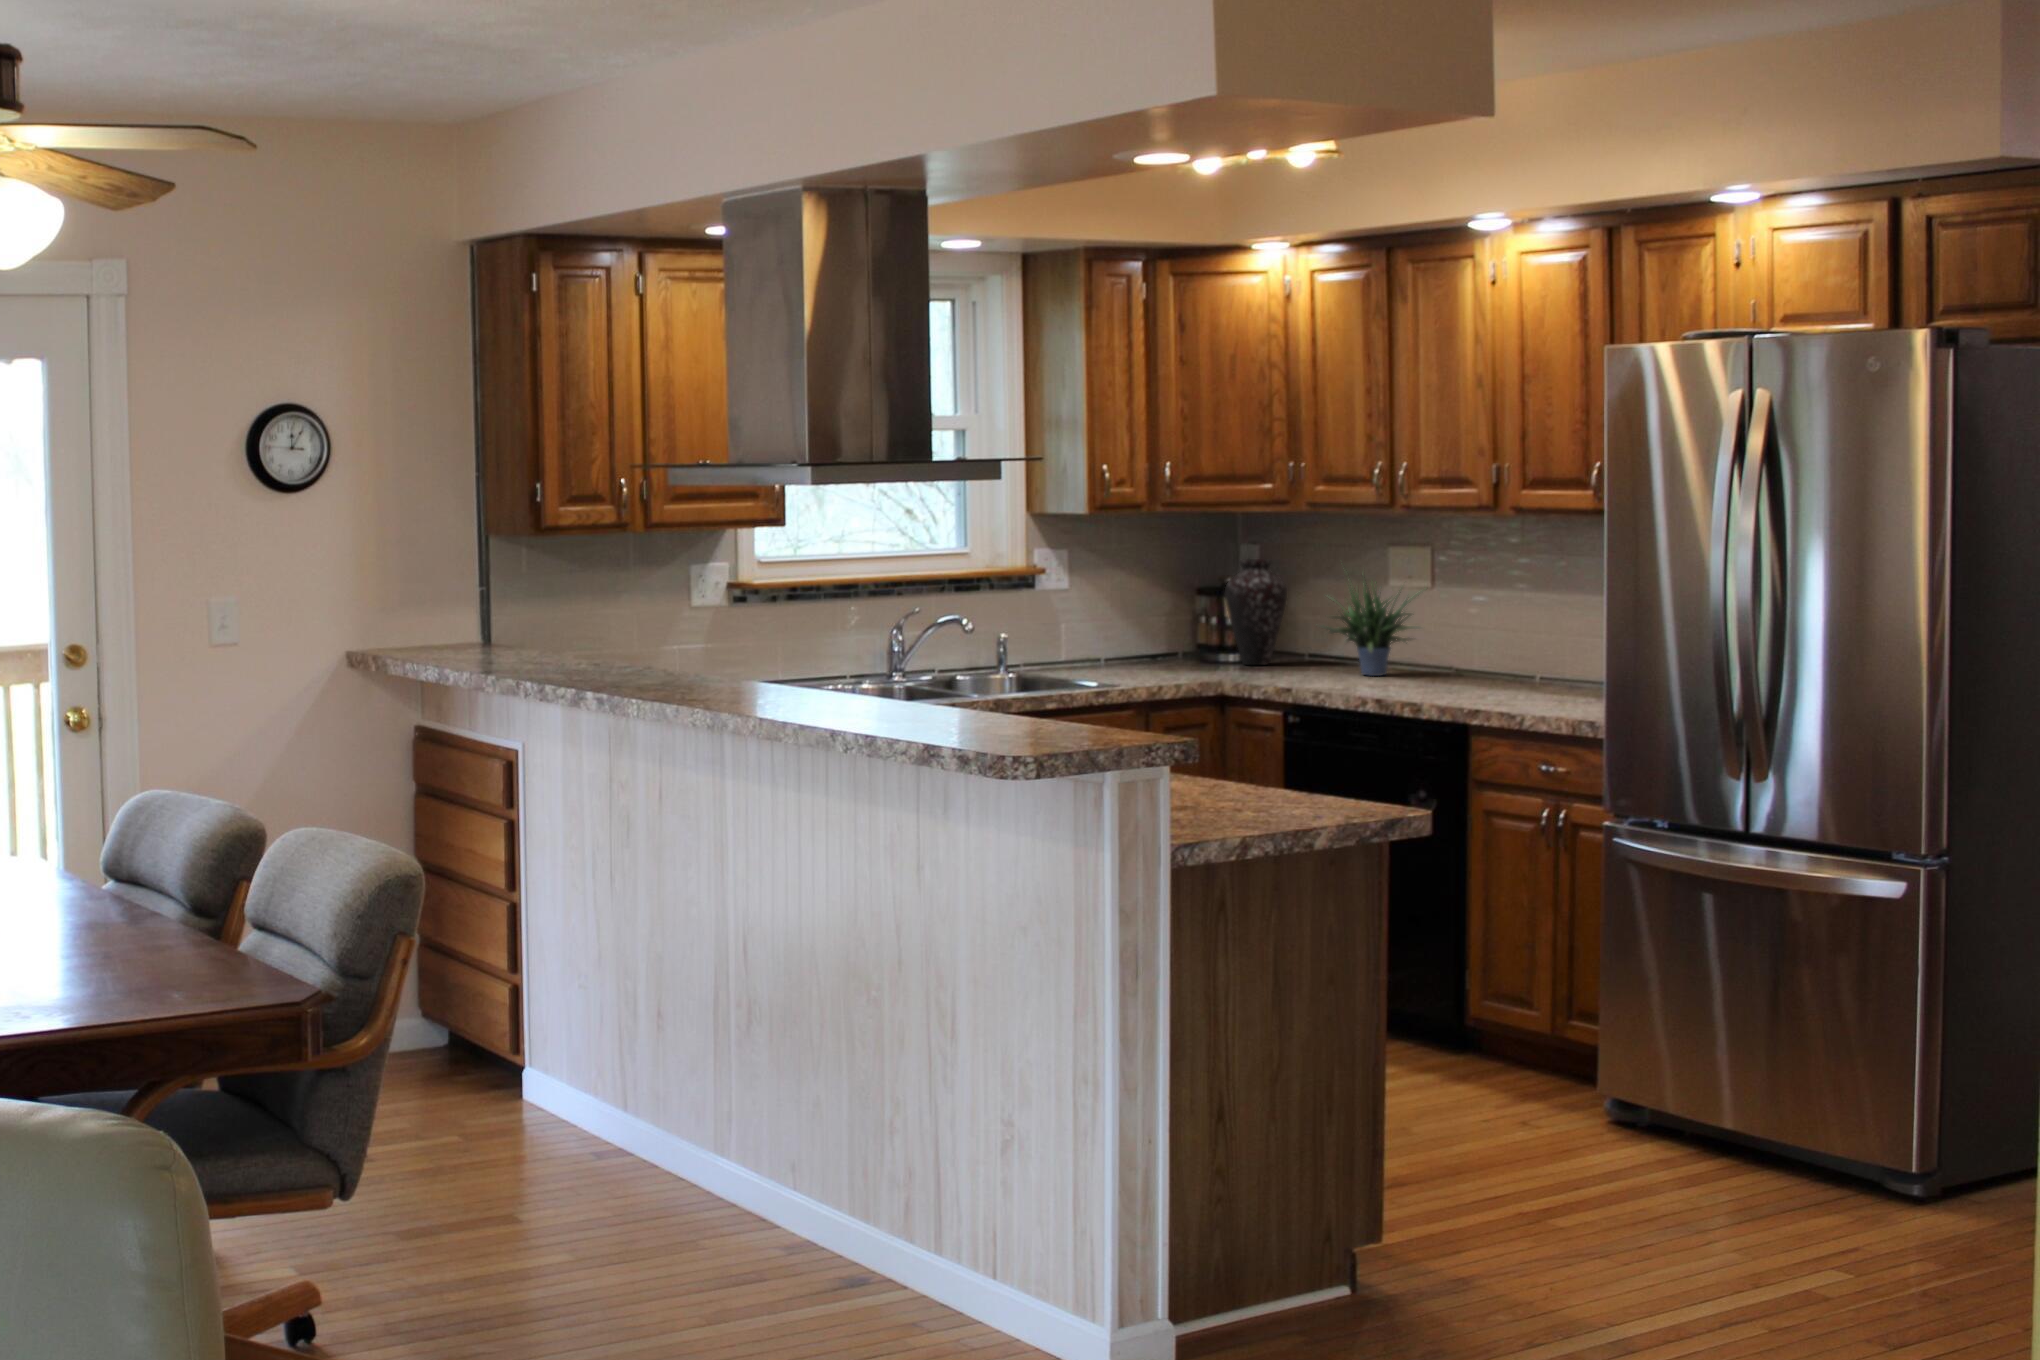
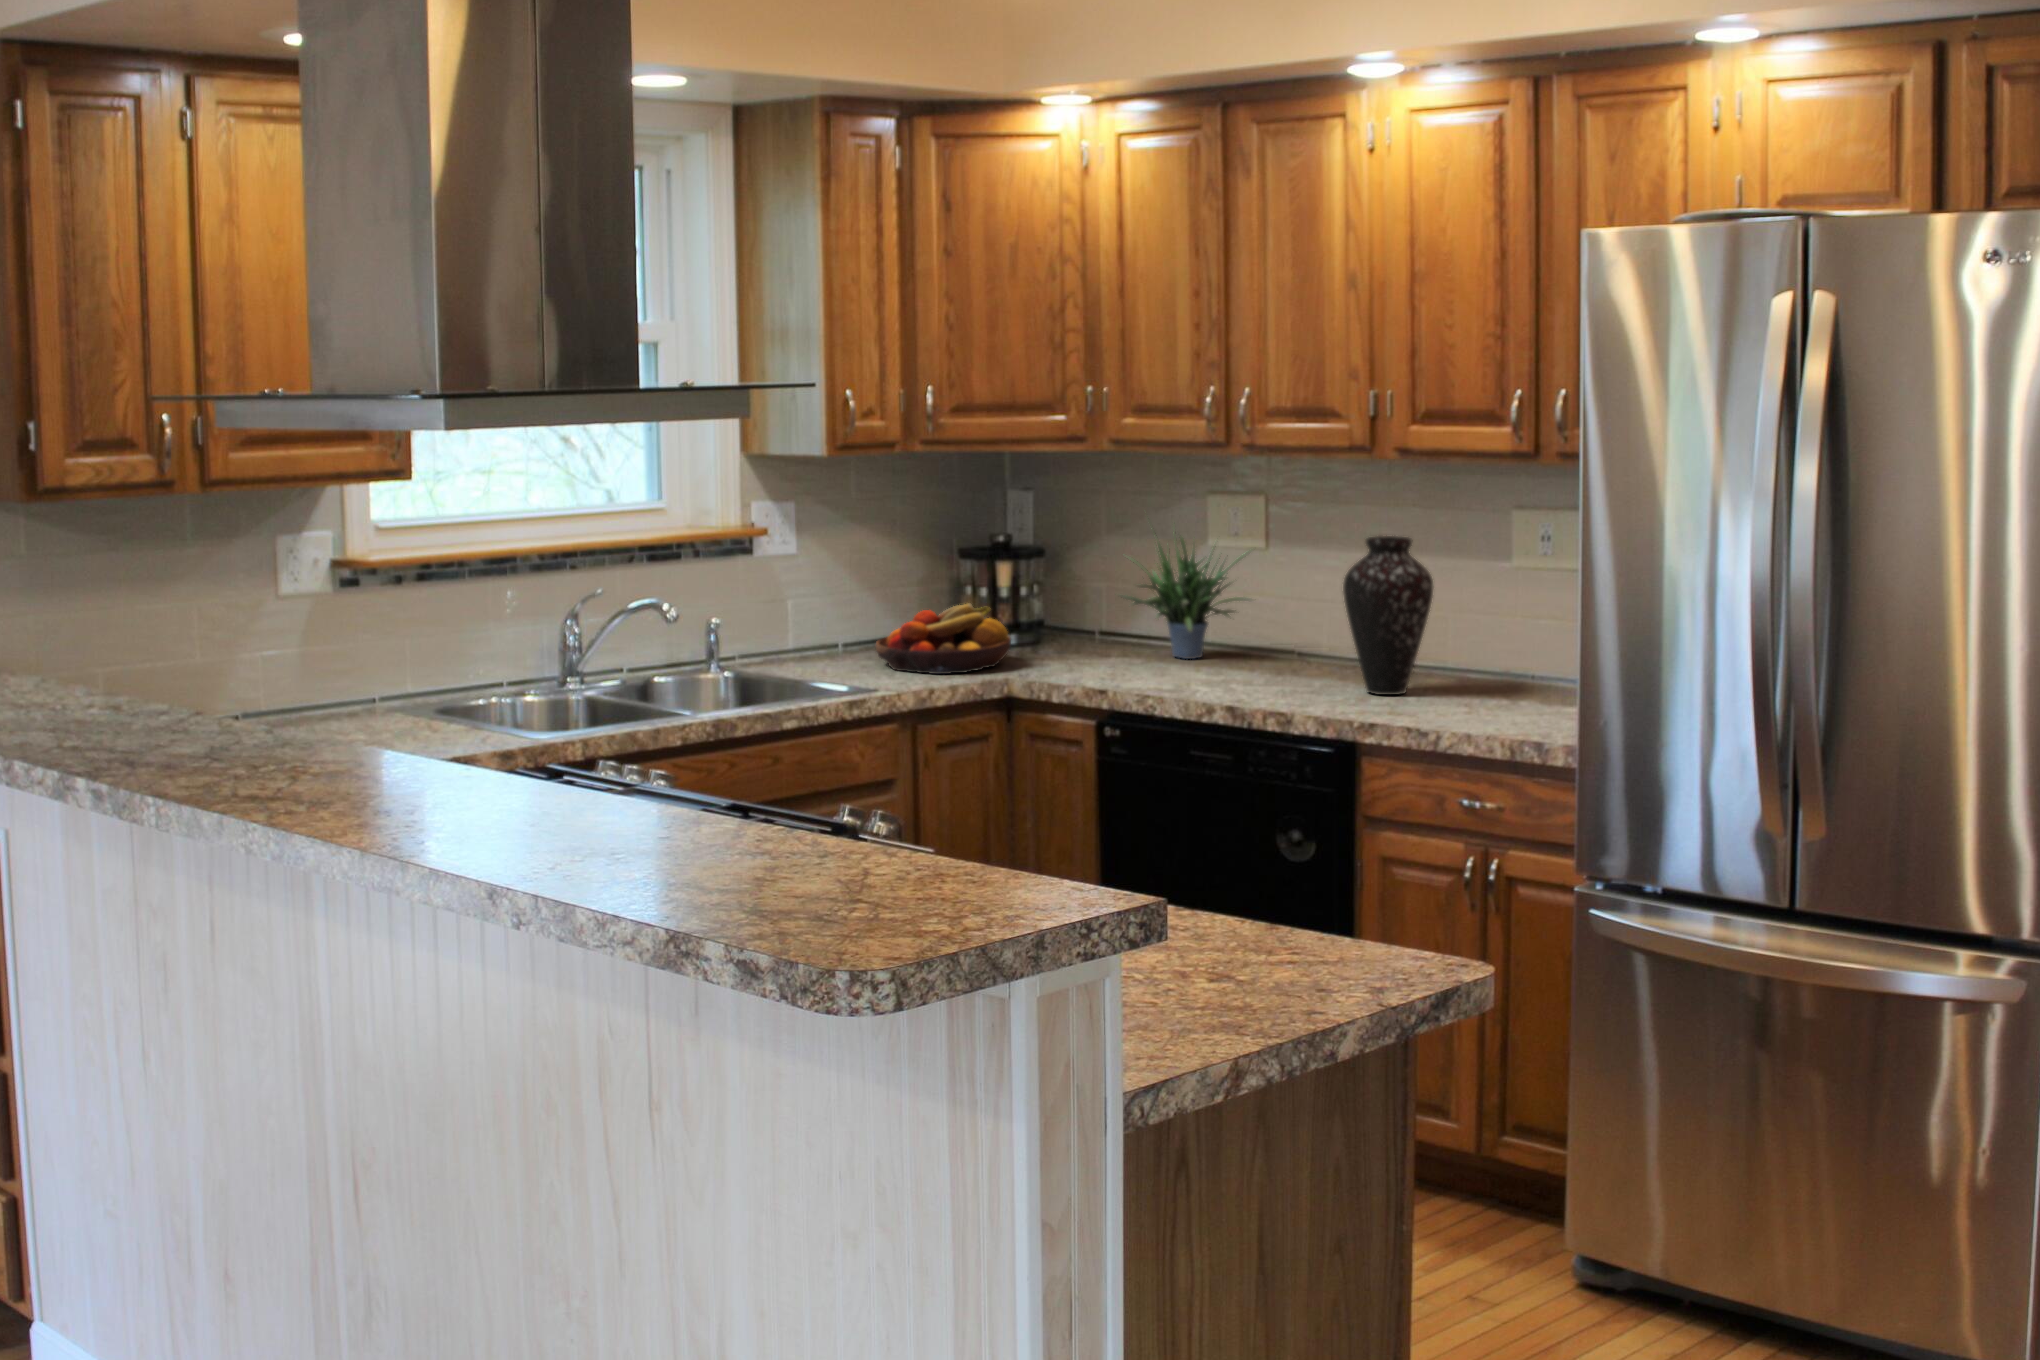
vase: present [1225,559,1287,665] -> present [1343,536,1433,695]
fruit bowl: none [1118,630,1225,678] -> present [876,603,1011,674]

